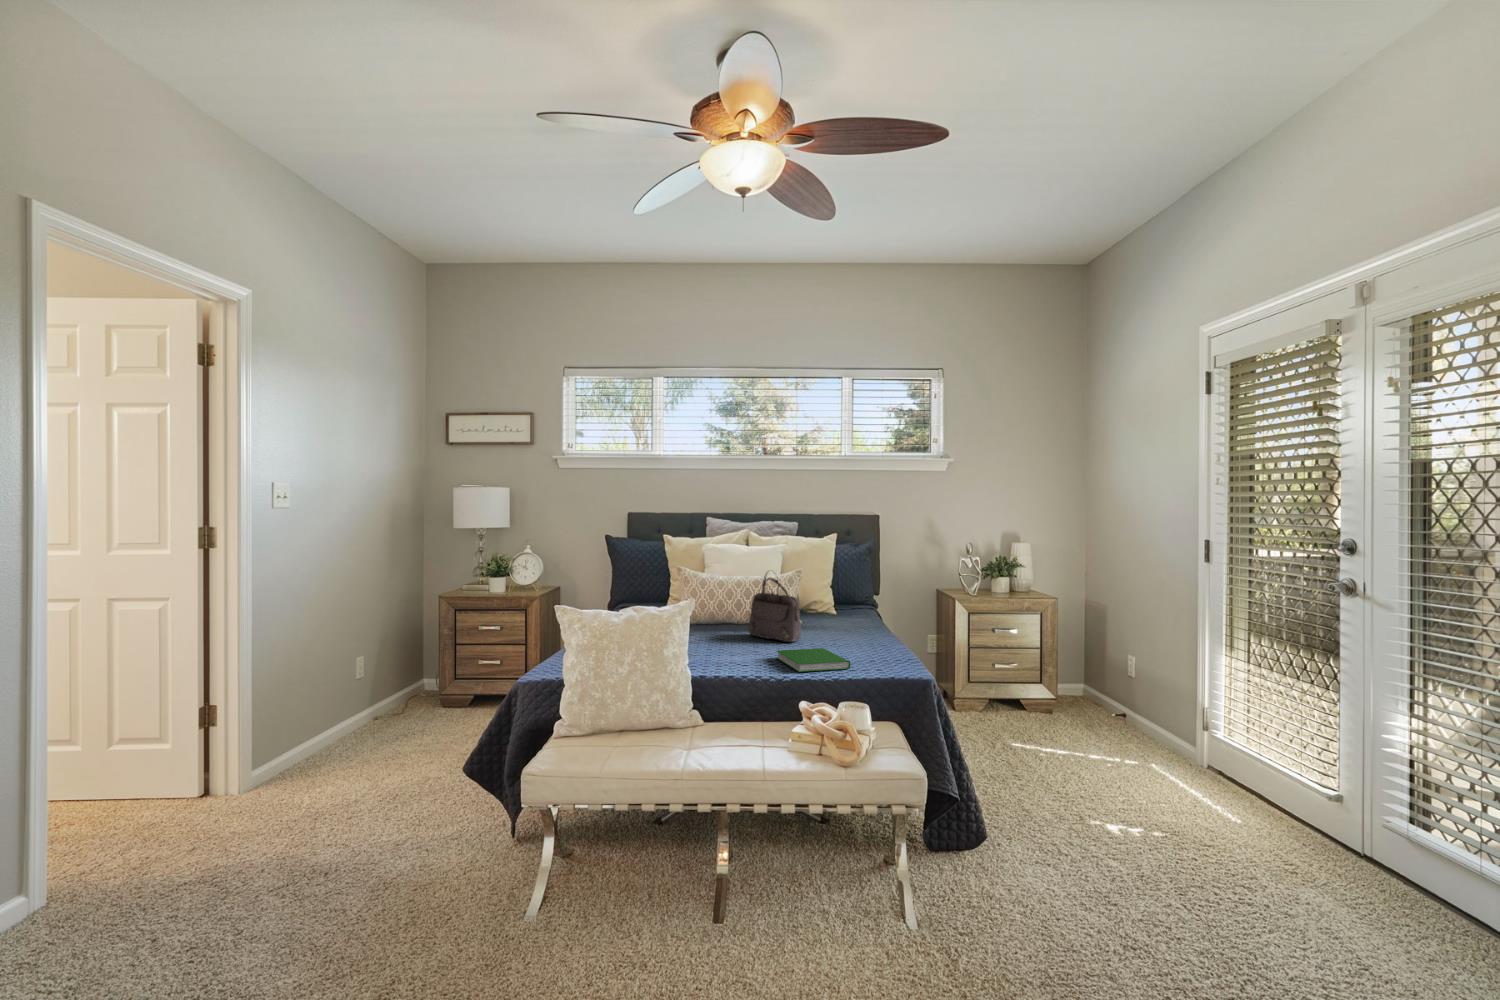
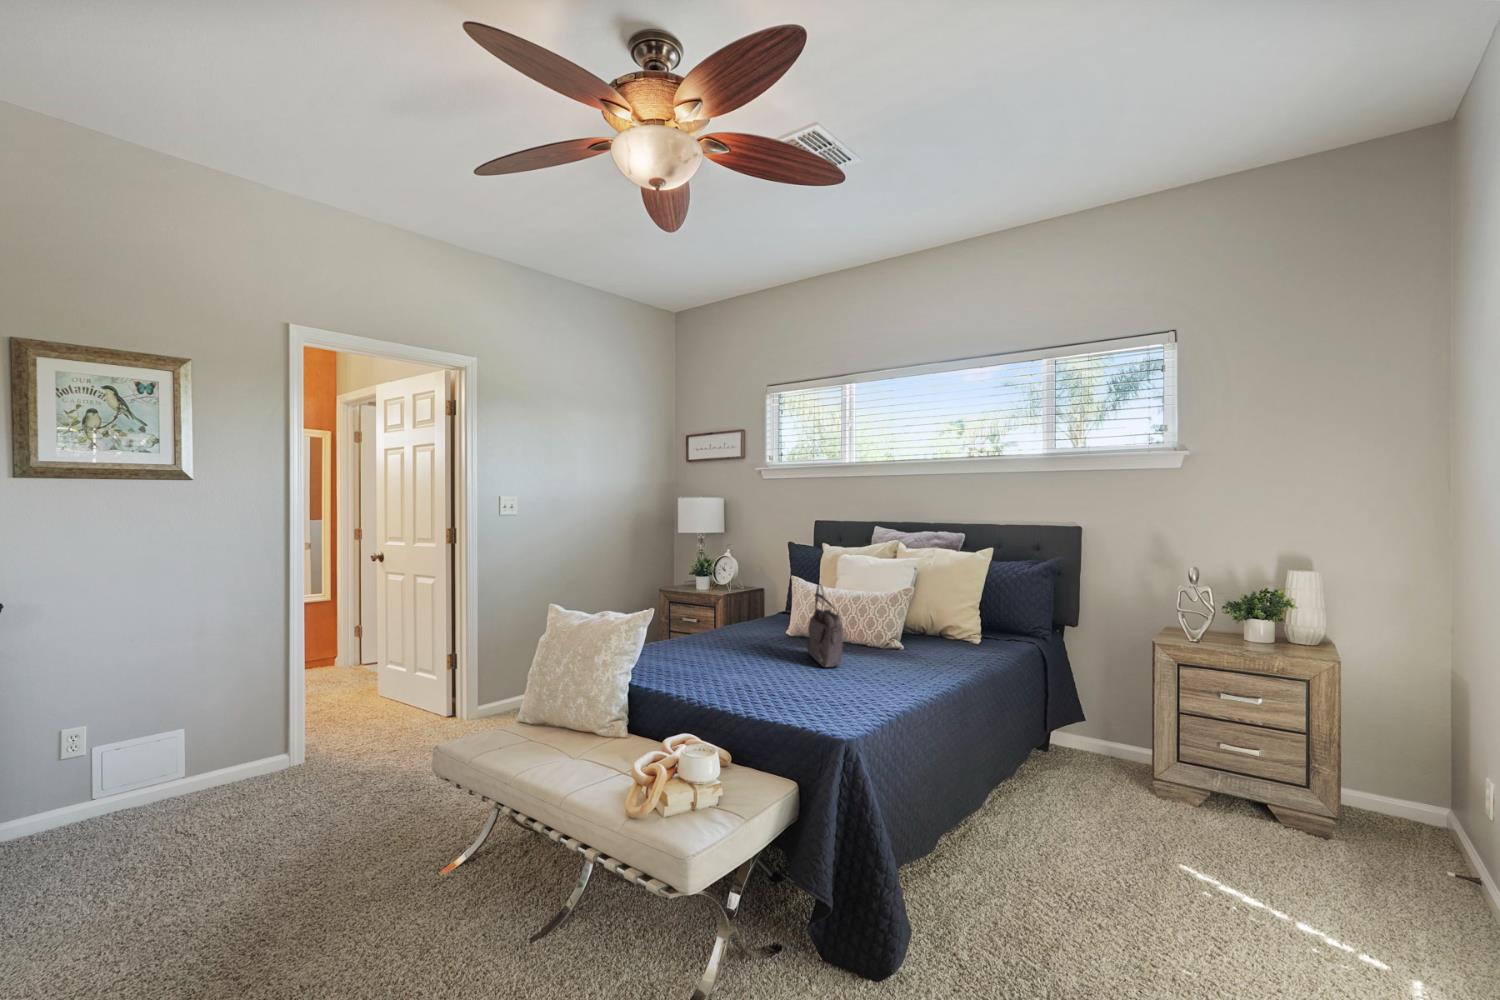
hardcover book: present [777,648,850,672] -> none [736,674,820,709]

